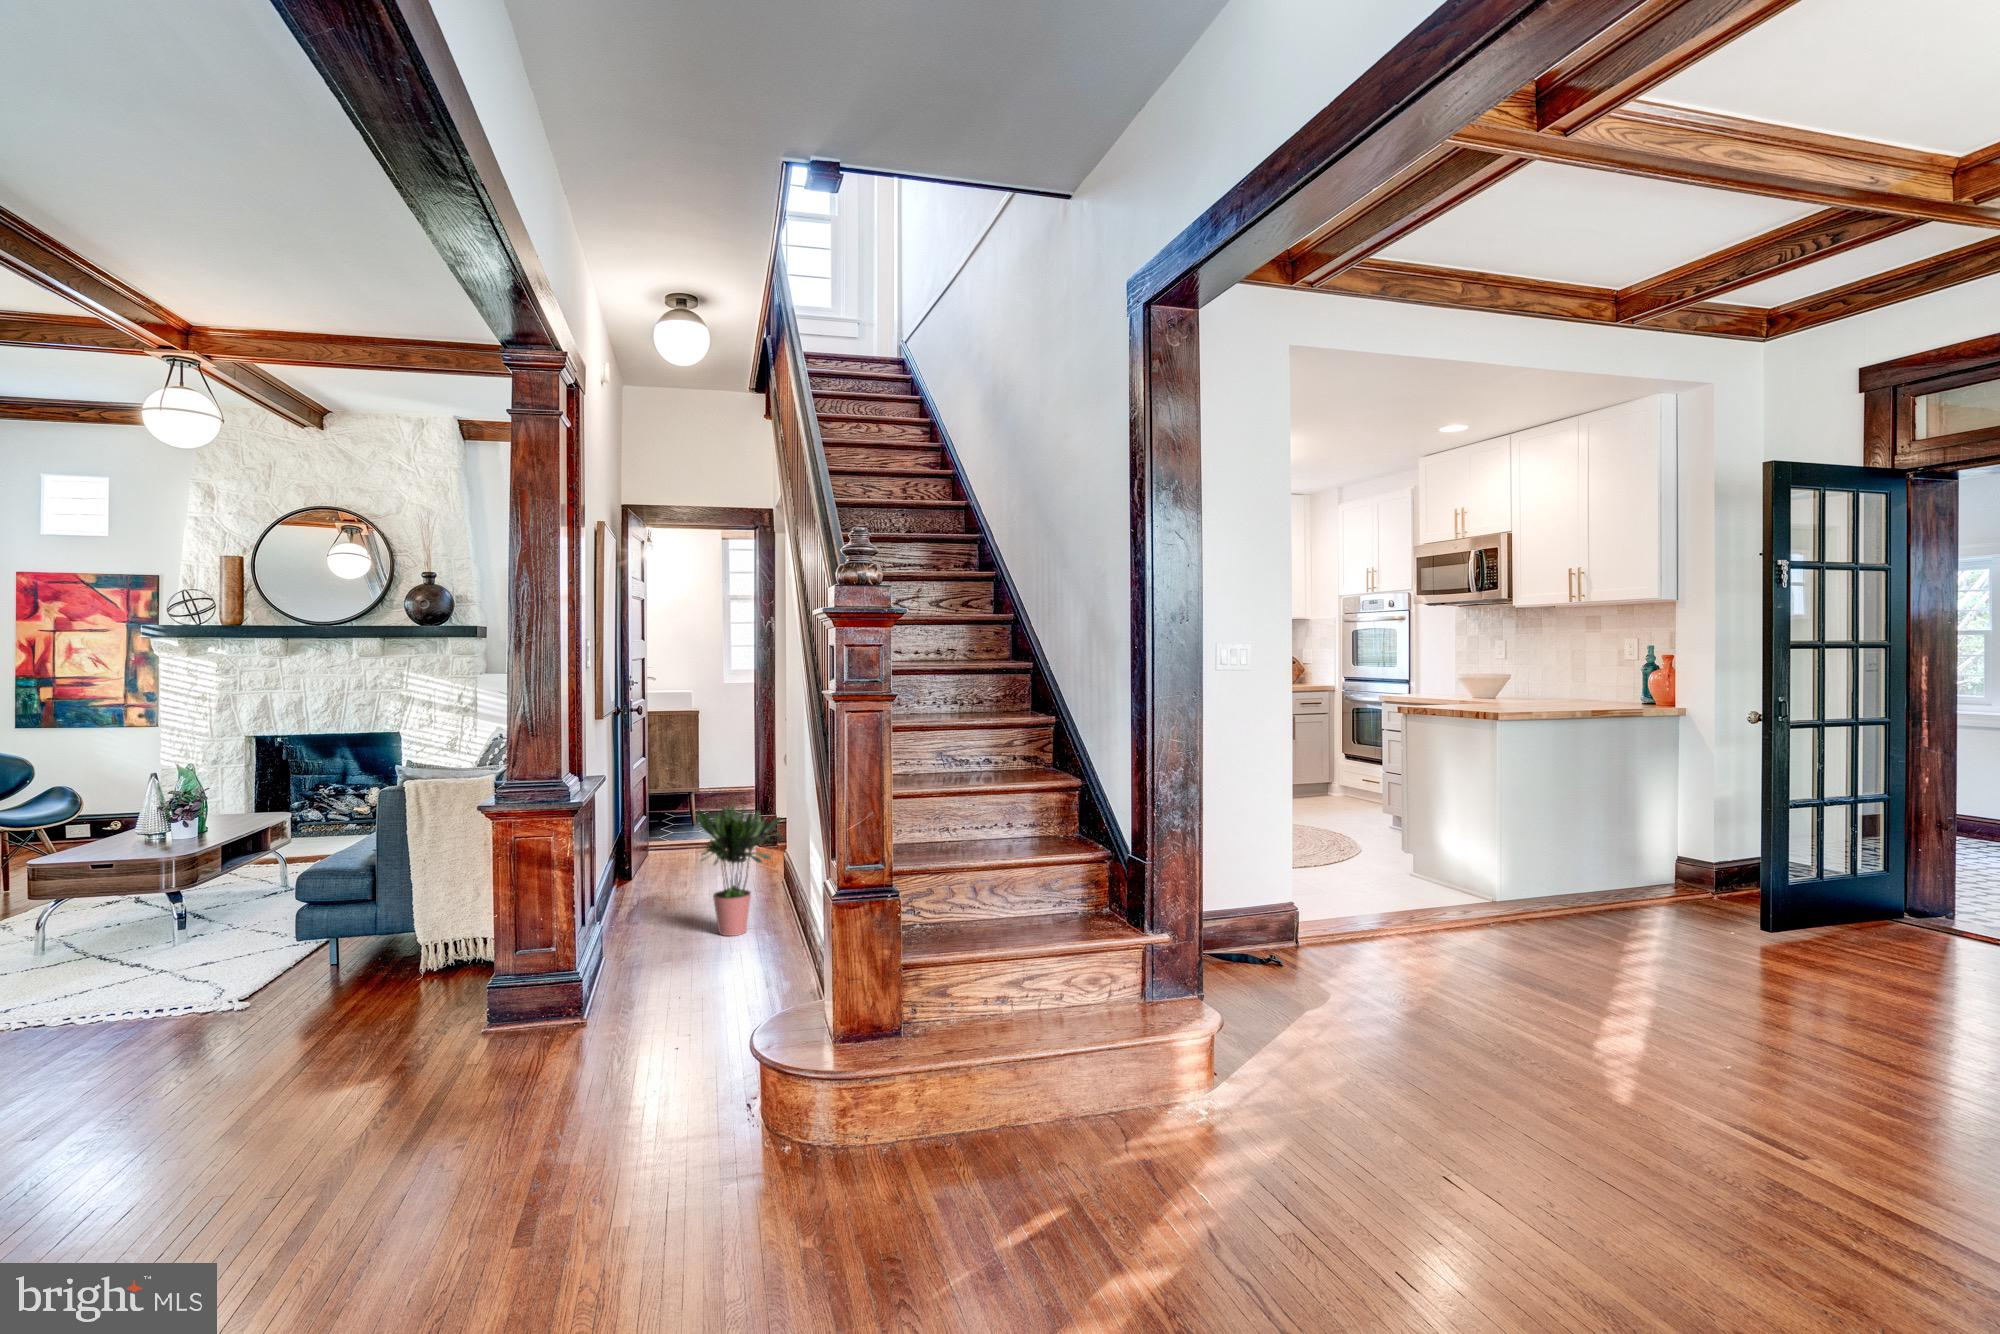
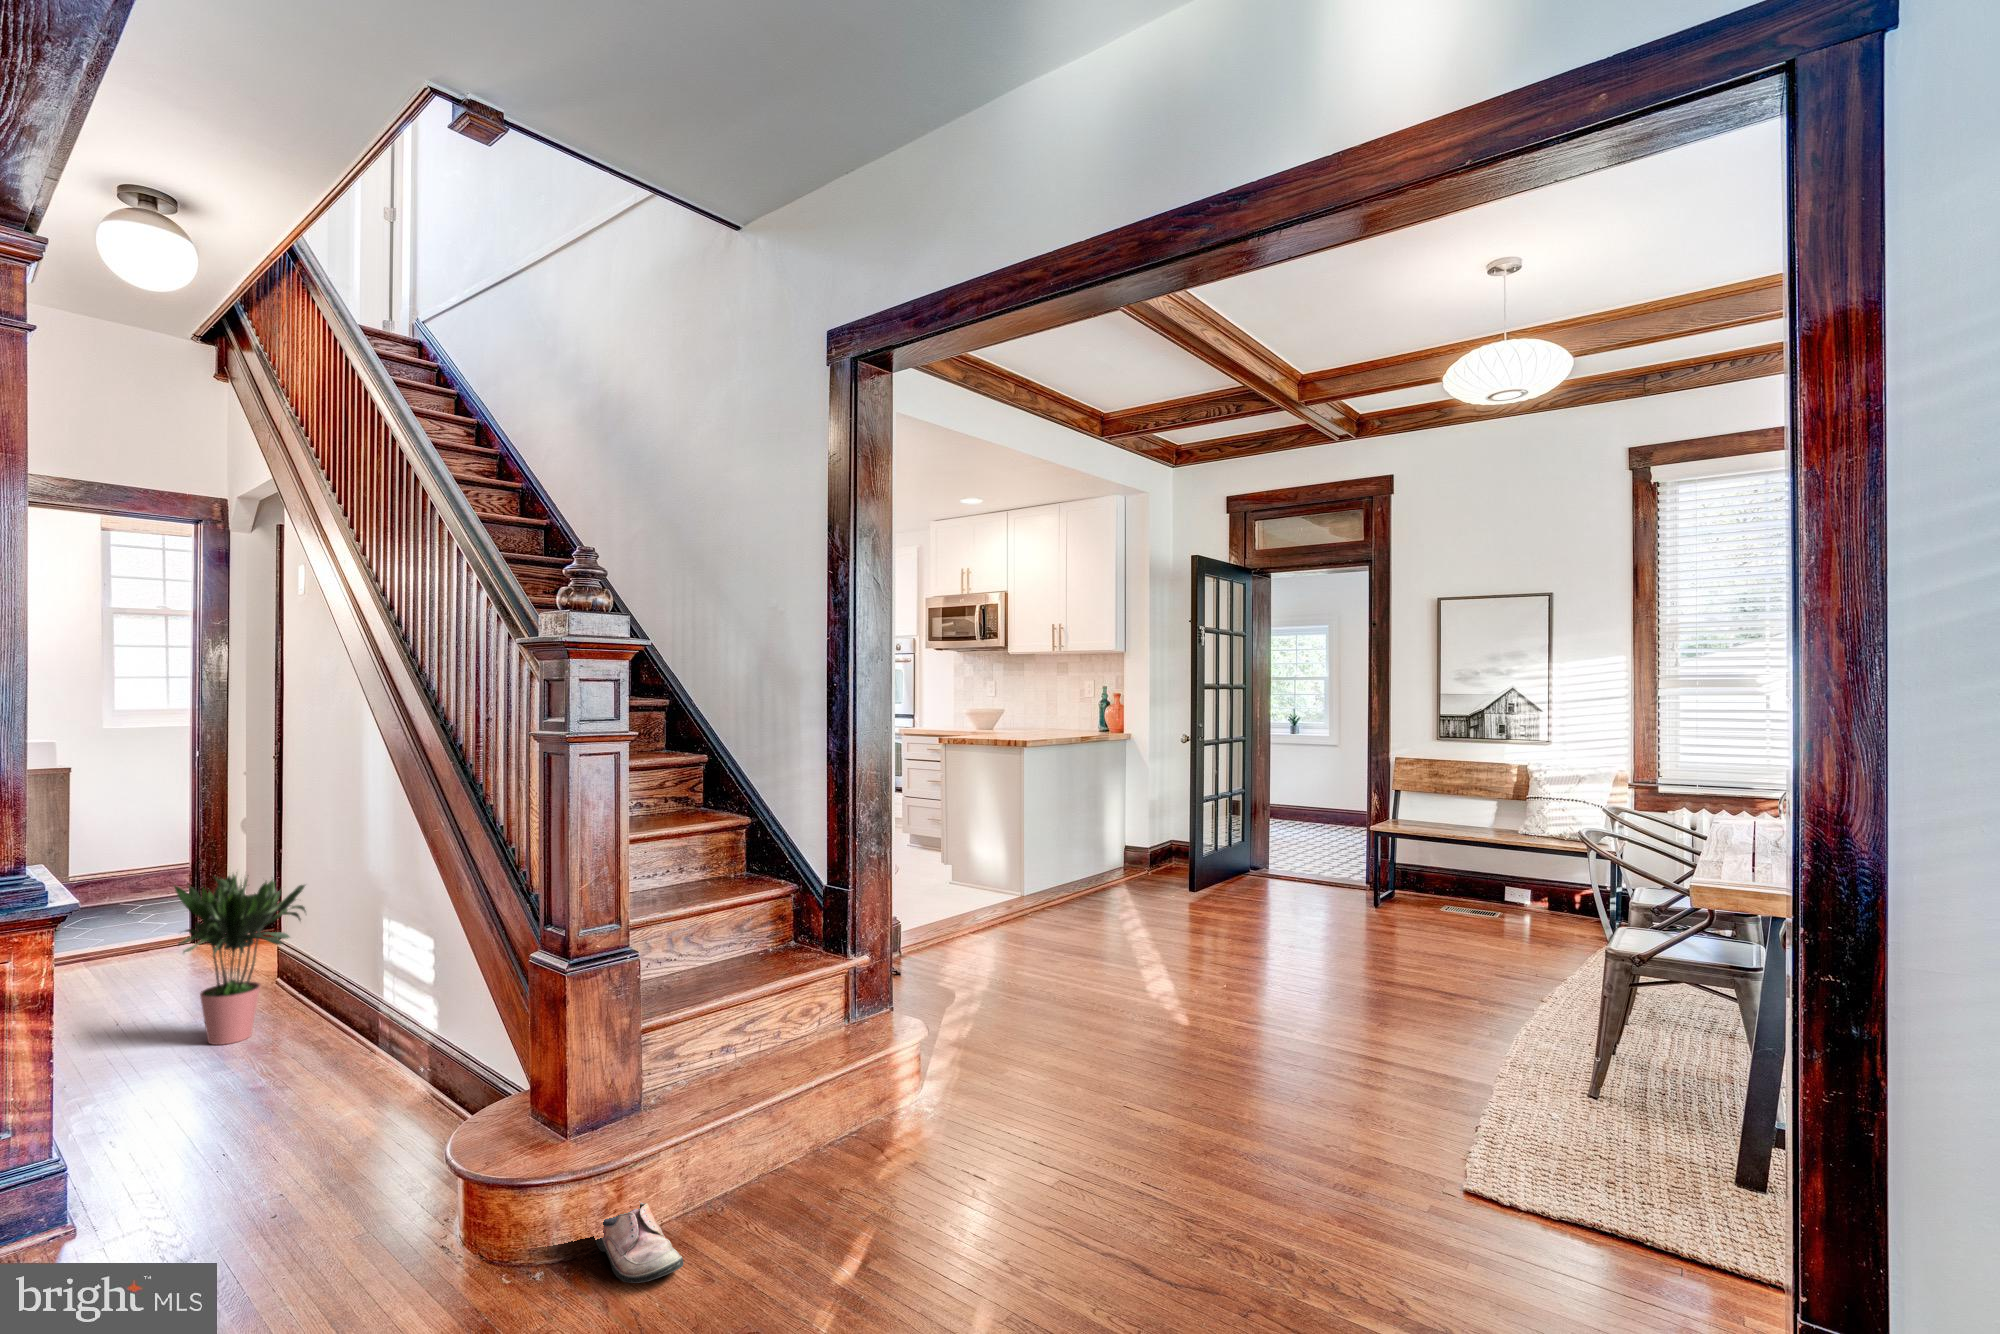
shoe: none [844,1101,895,1182] -> present [595,1201,684,1283]

